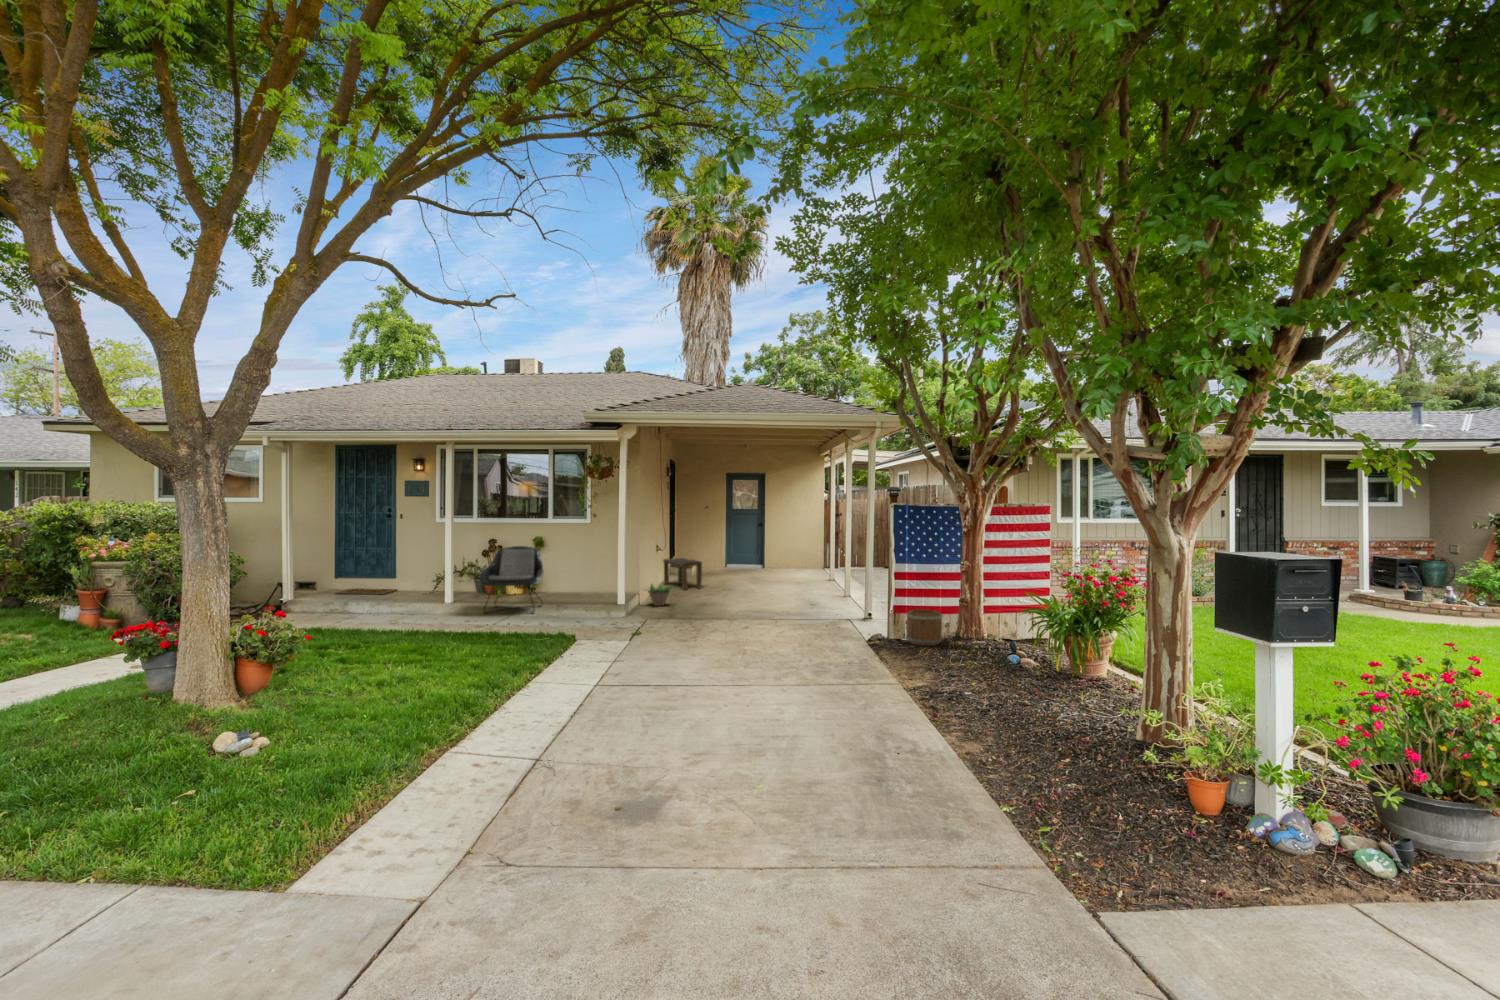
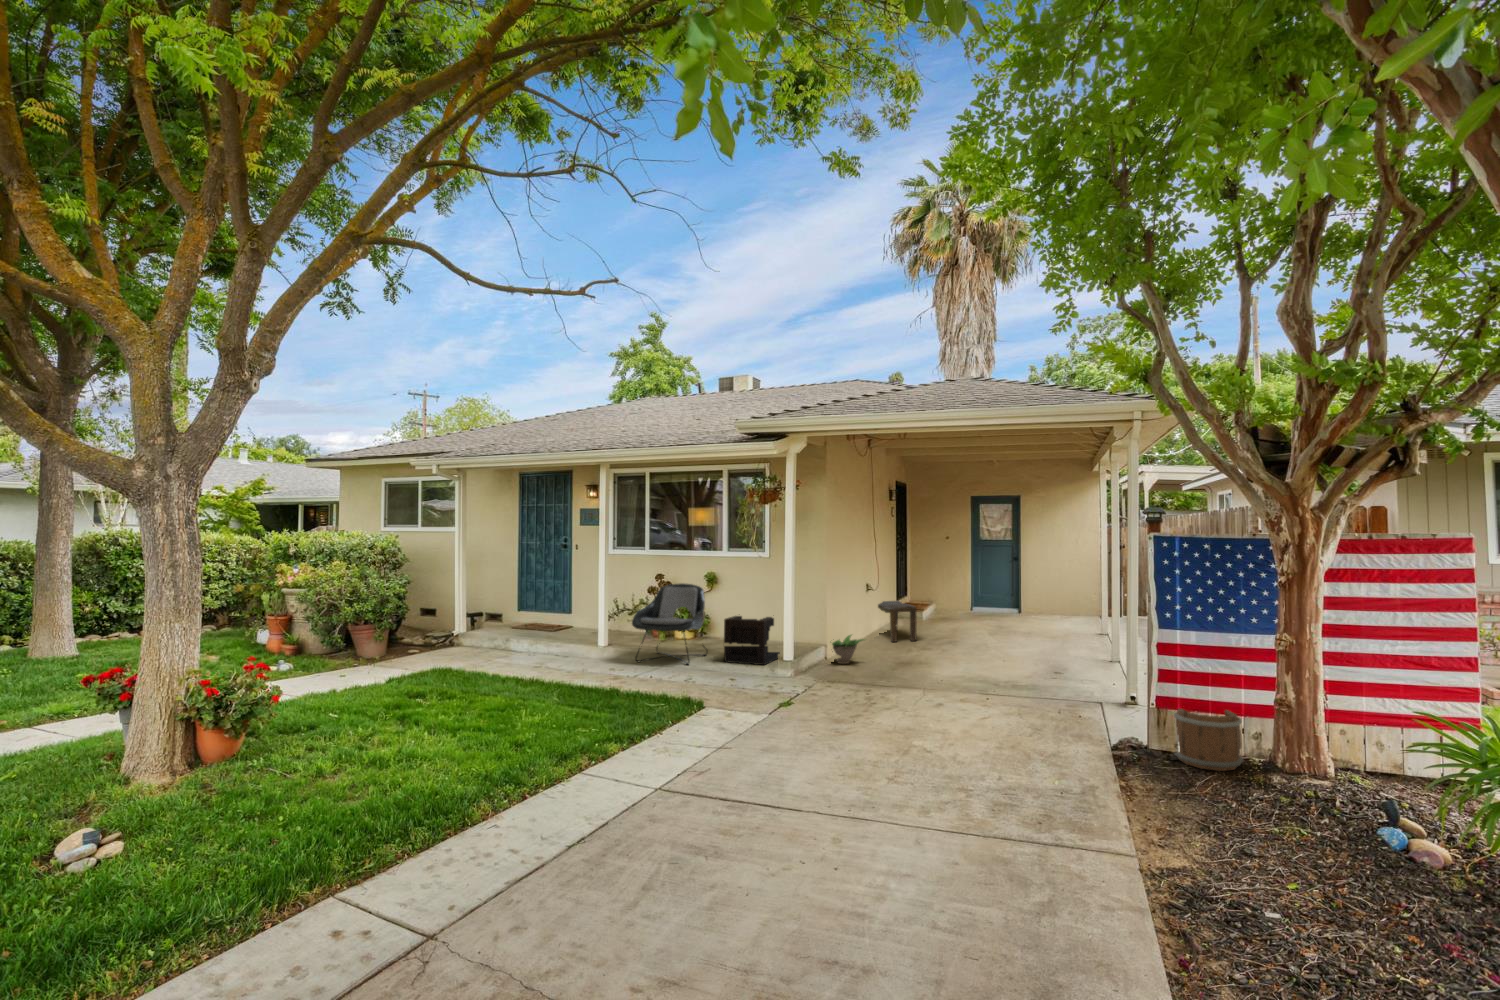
wooden crate: none [562,570,606,610] -> present [724,616,780,665]

